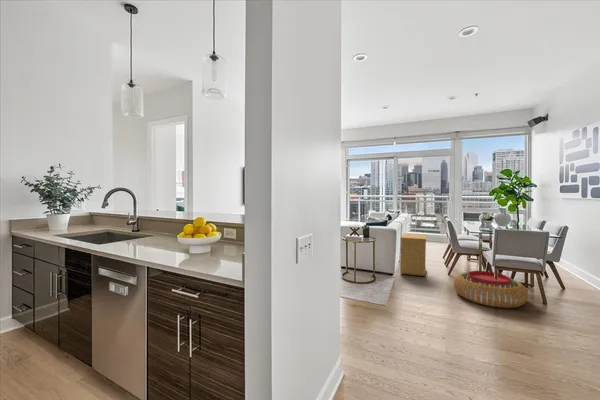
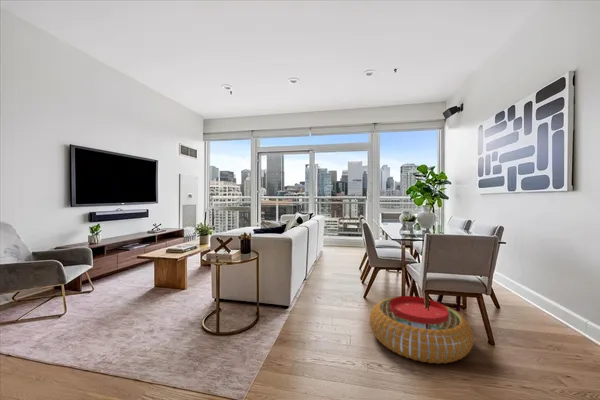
side table: present [400,233,427,276] -> none [299,241,336,303]

